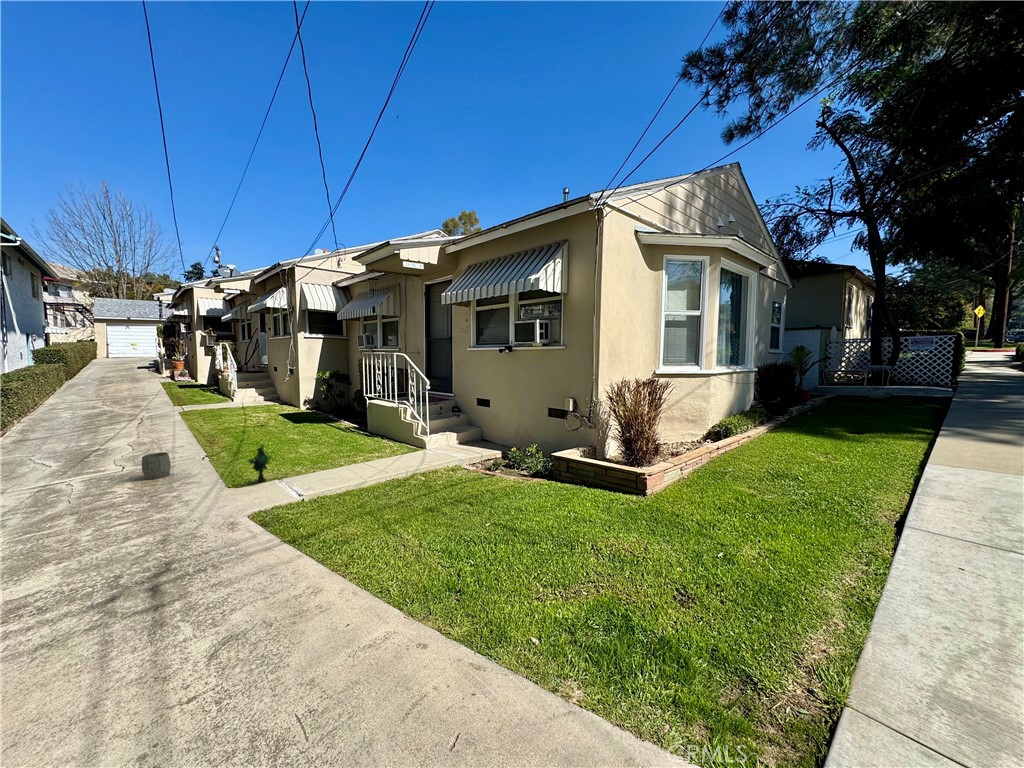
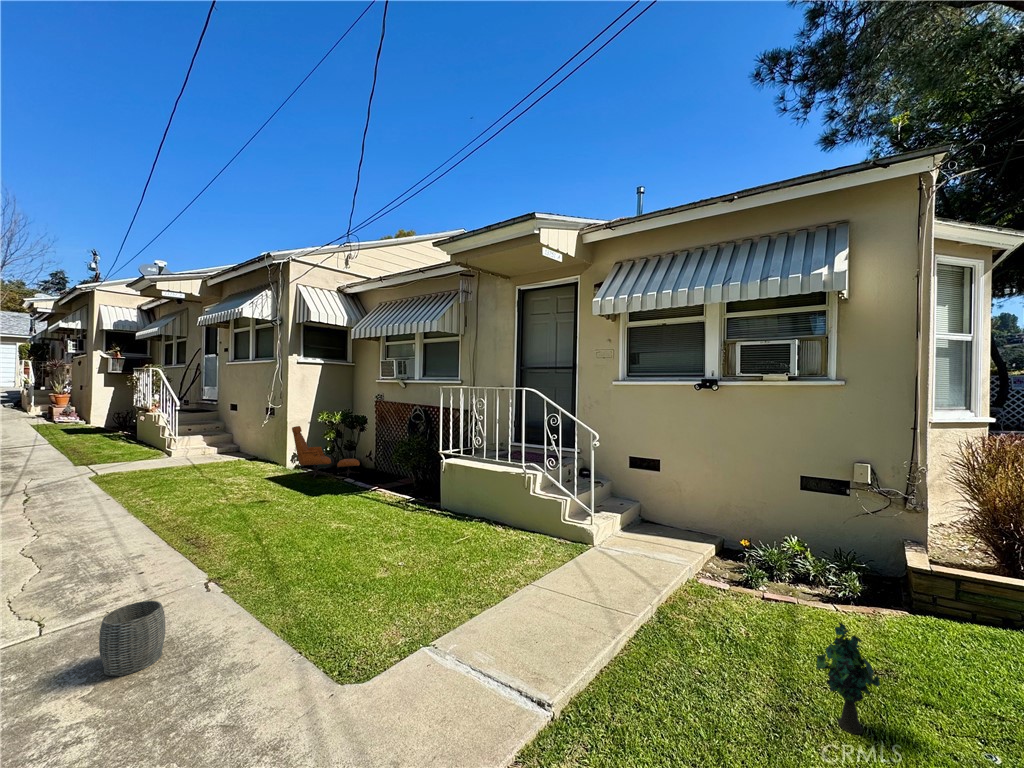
lounge chair: none [293,381,340,416] -> present [292,426,360,479]
decorative plant: present [248,445,271,482] -> present [816,622,880,734]

